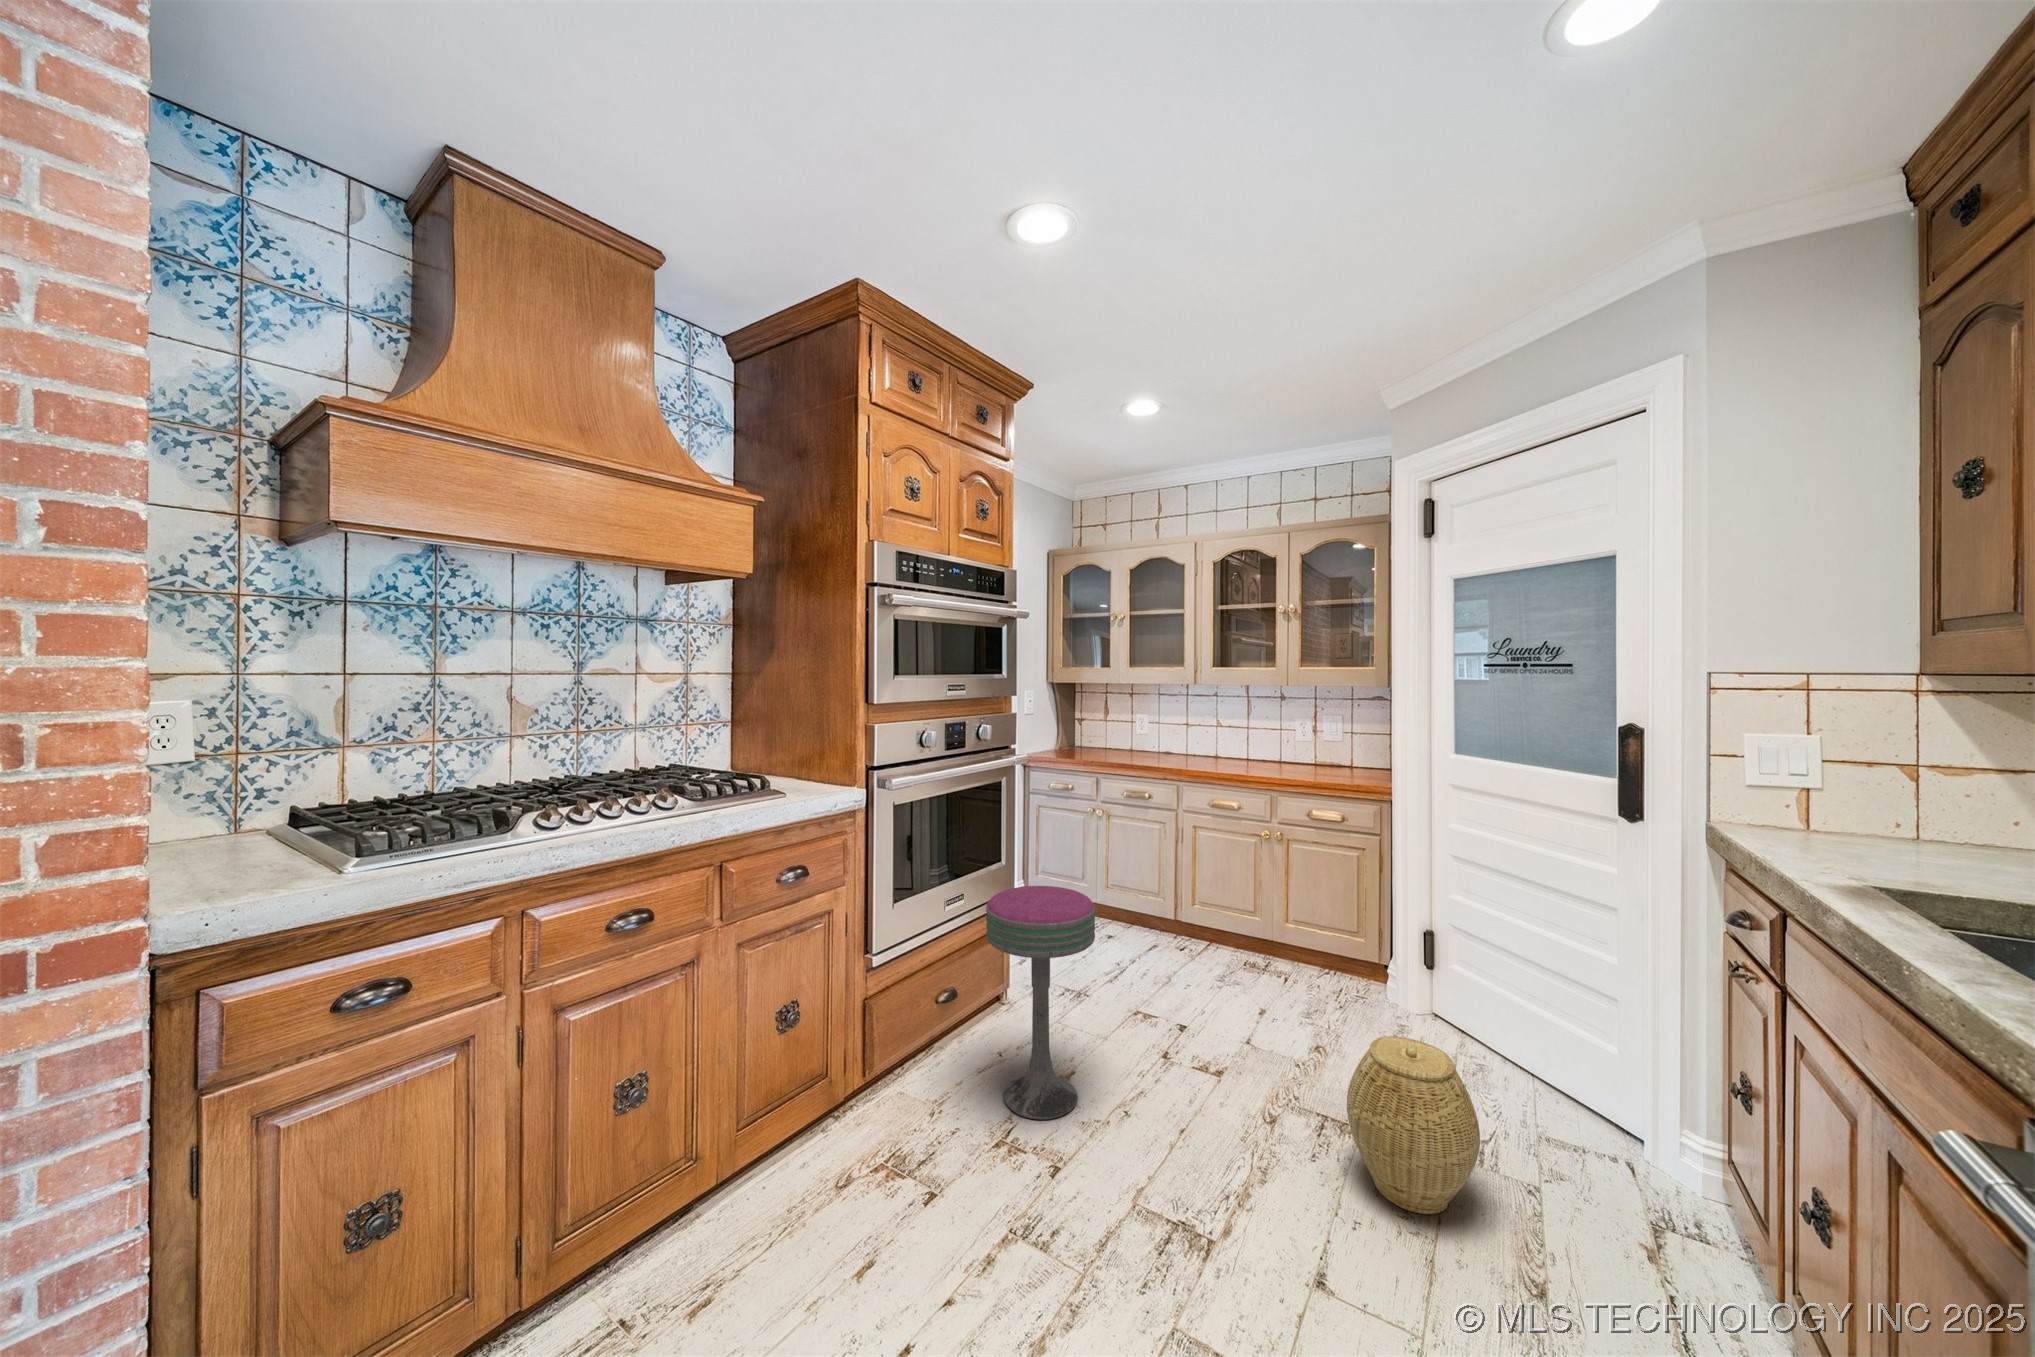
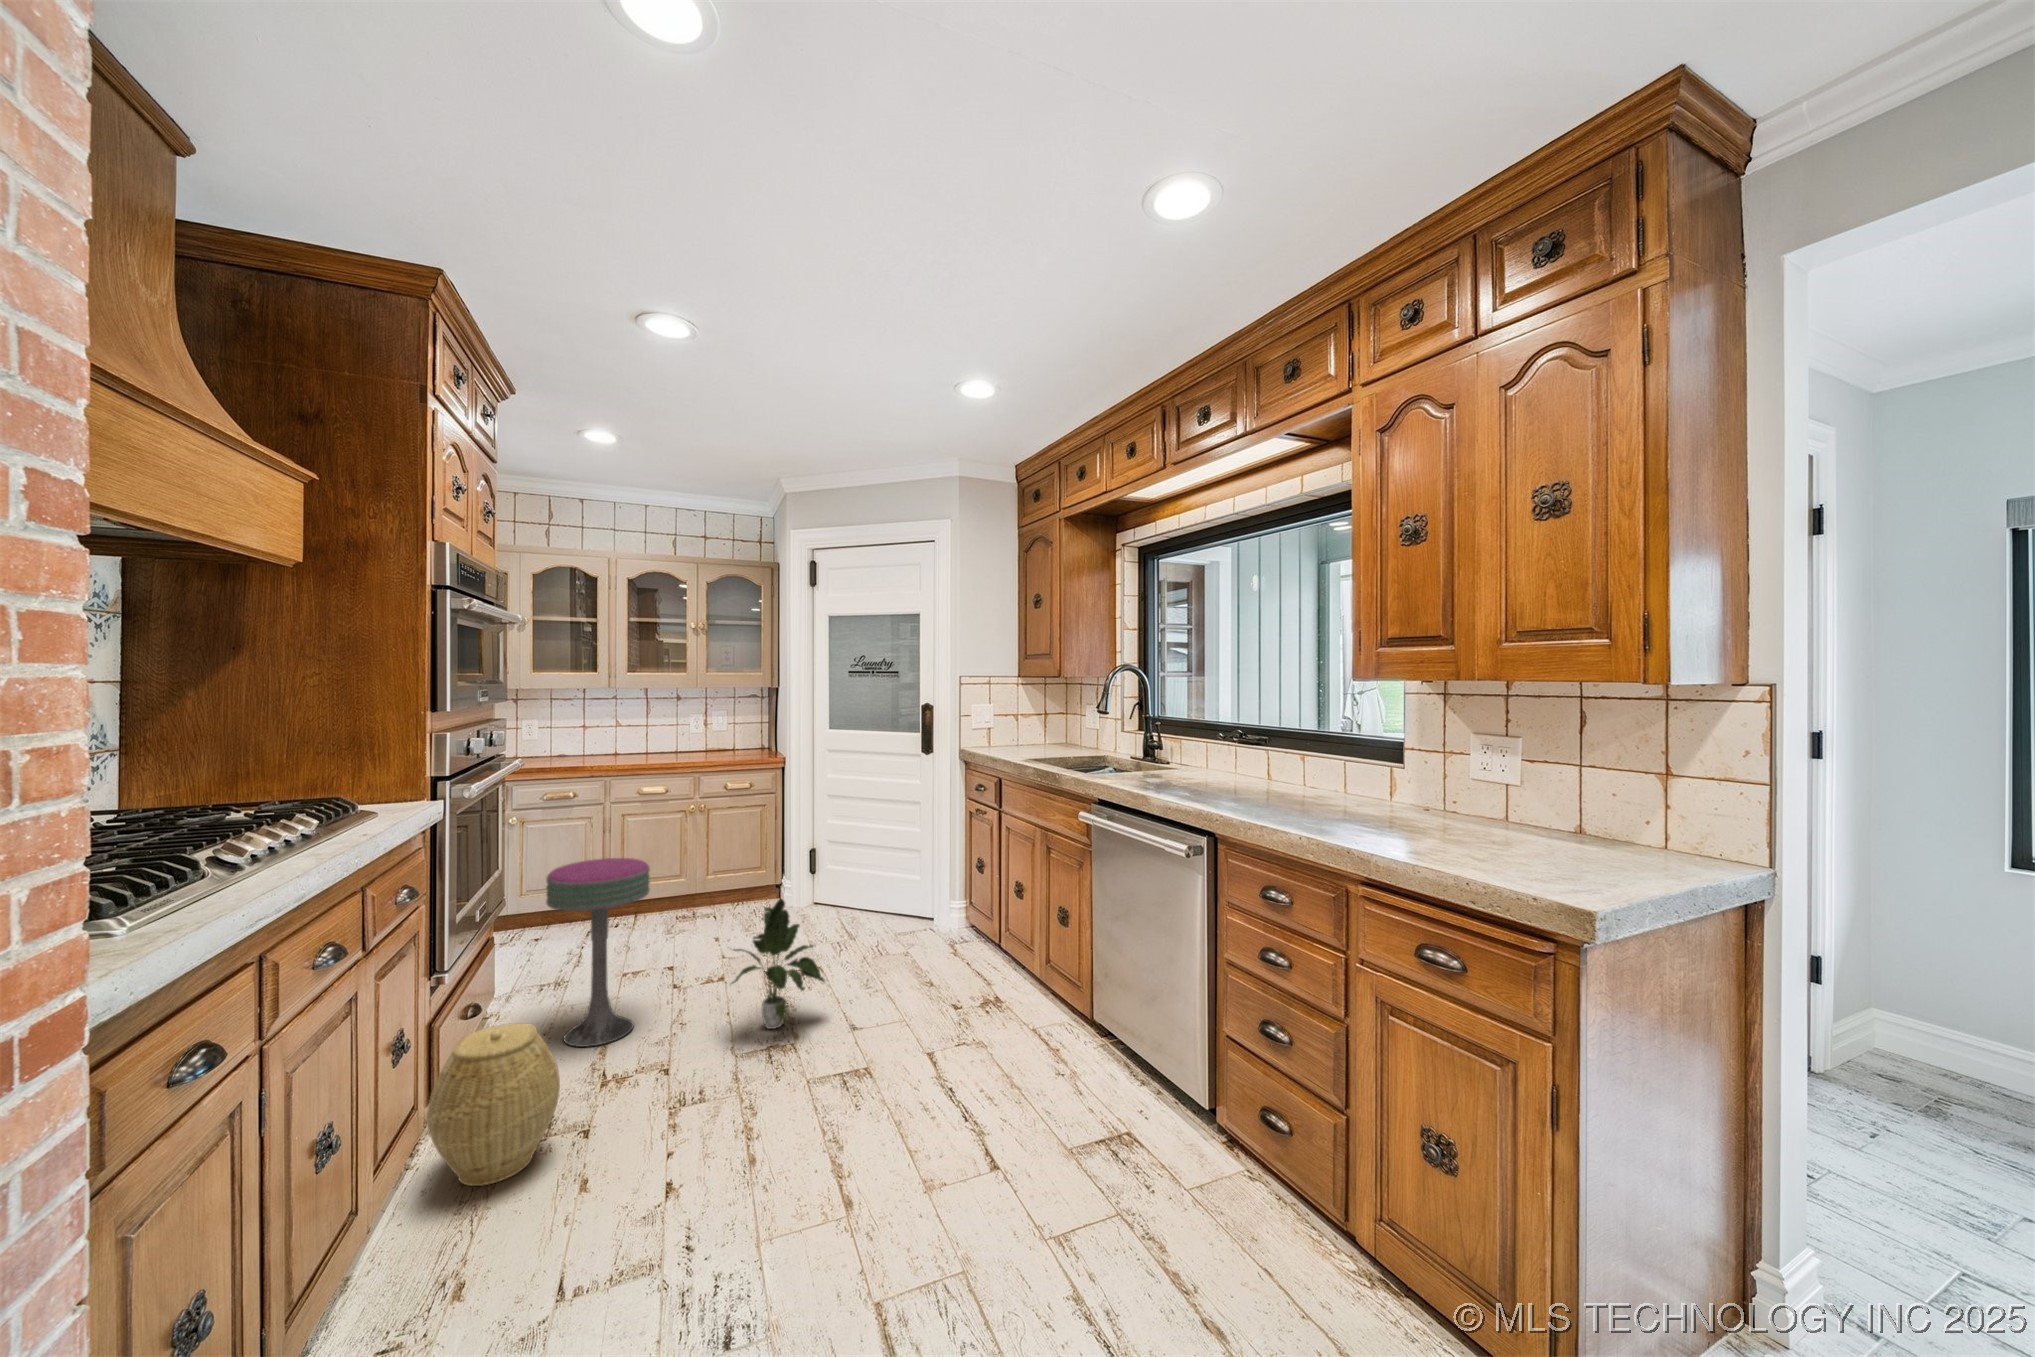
potted plant: none [1132,1024,1292,1231] -> present [730,899,825,1029]
woven basket: present [1347,1036,1480,1214] -> present [427,1023,560,1186]

